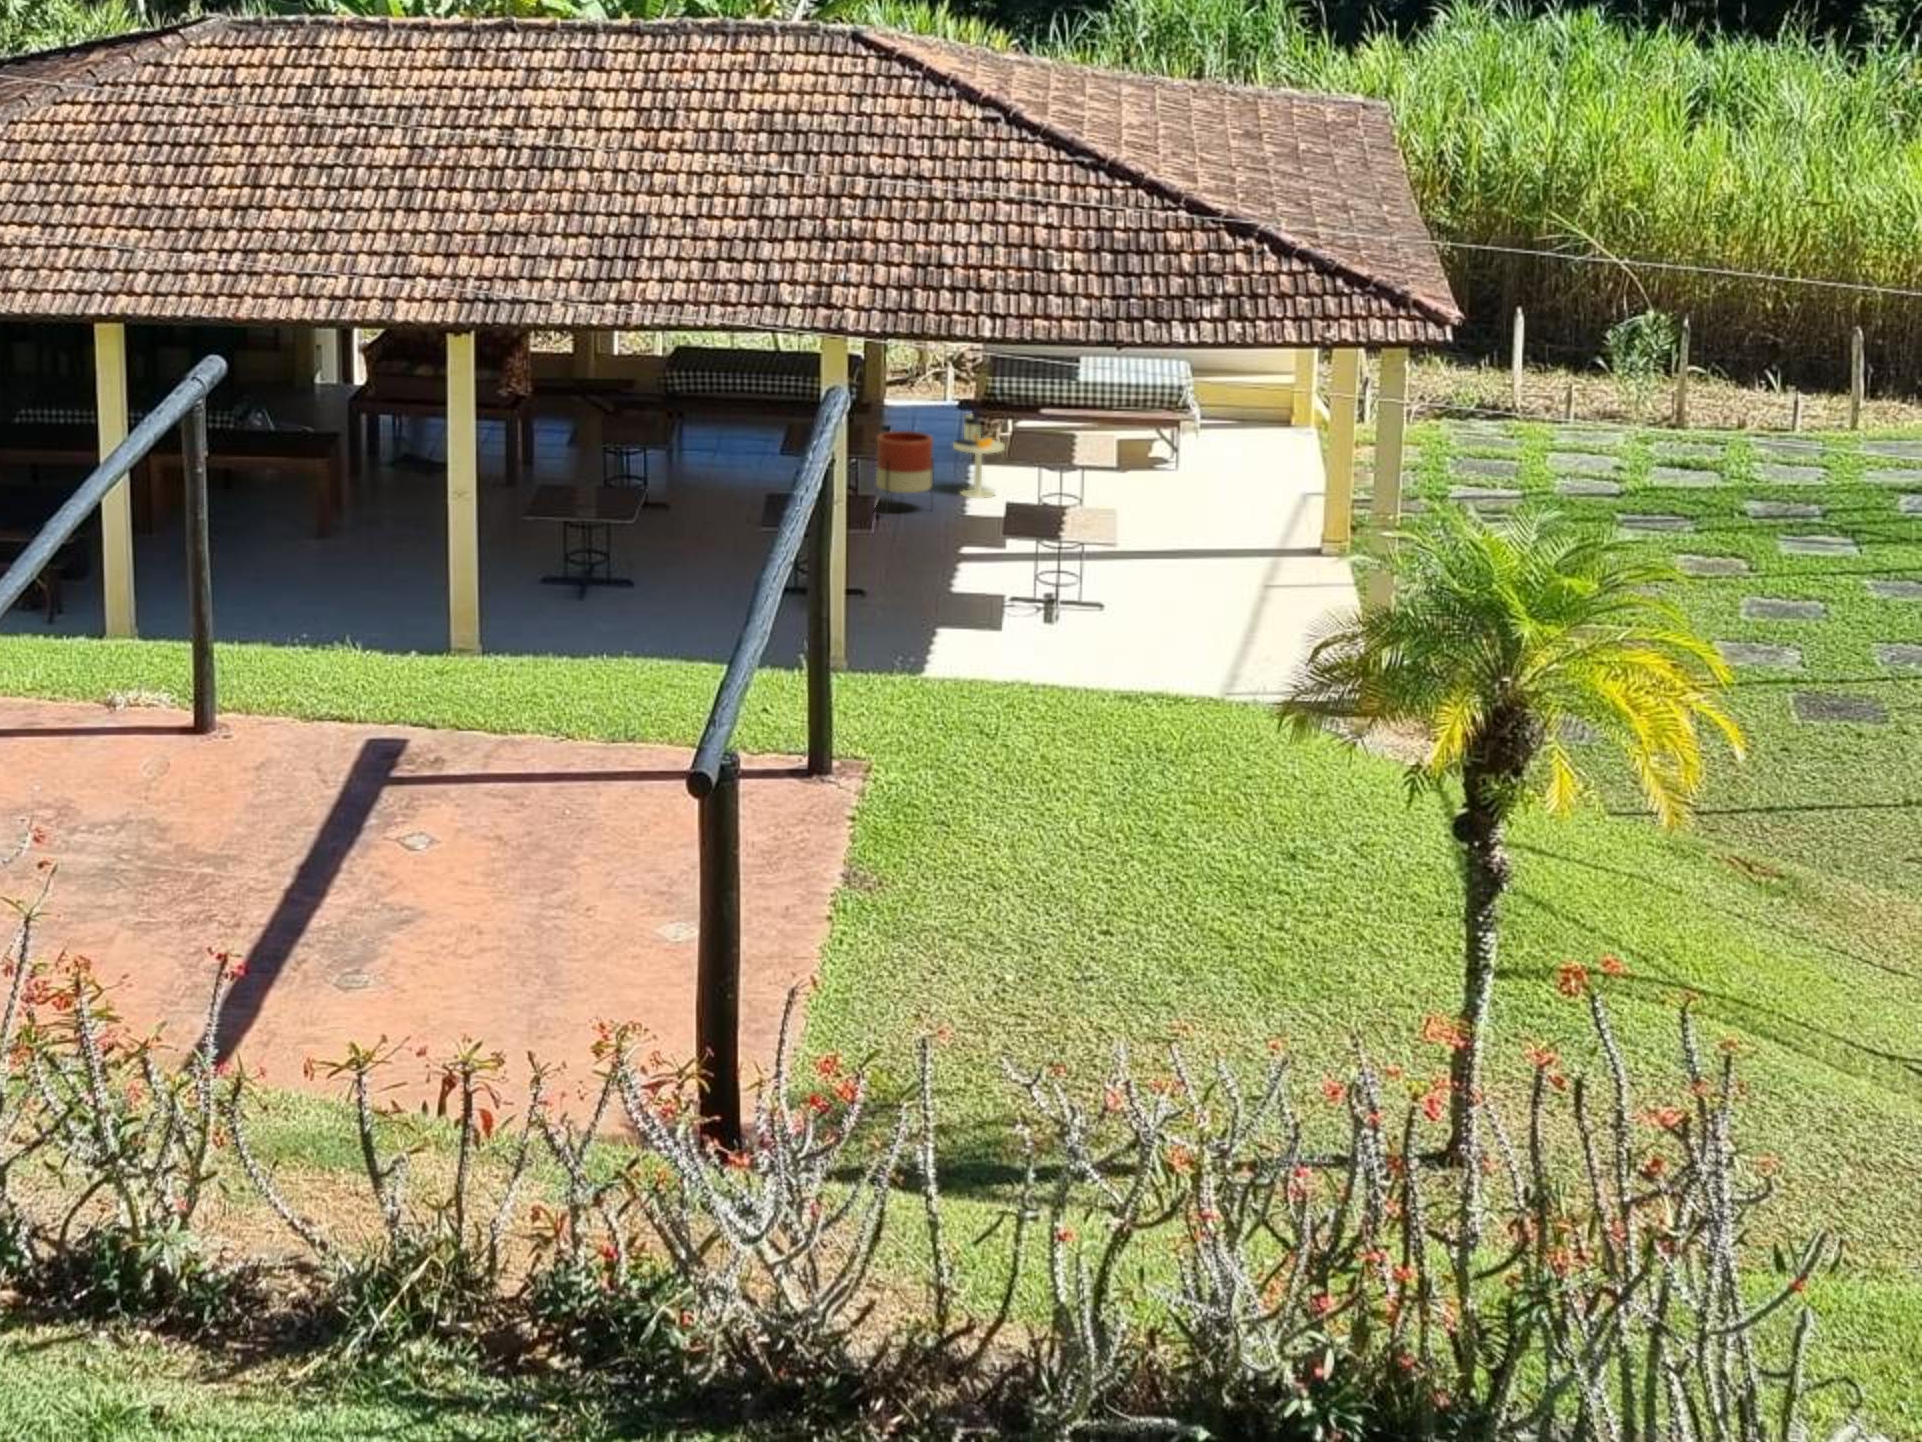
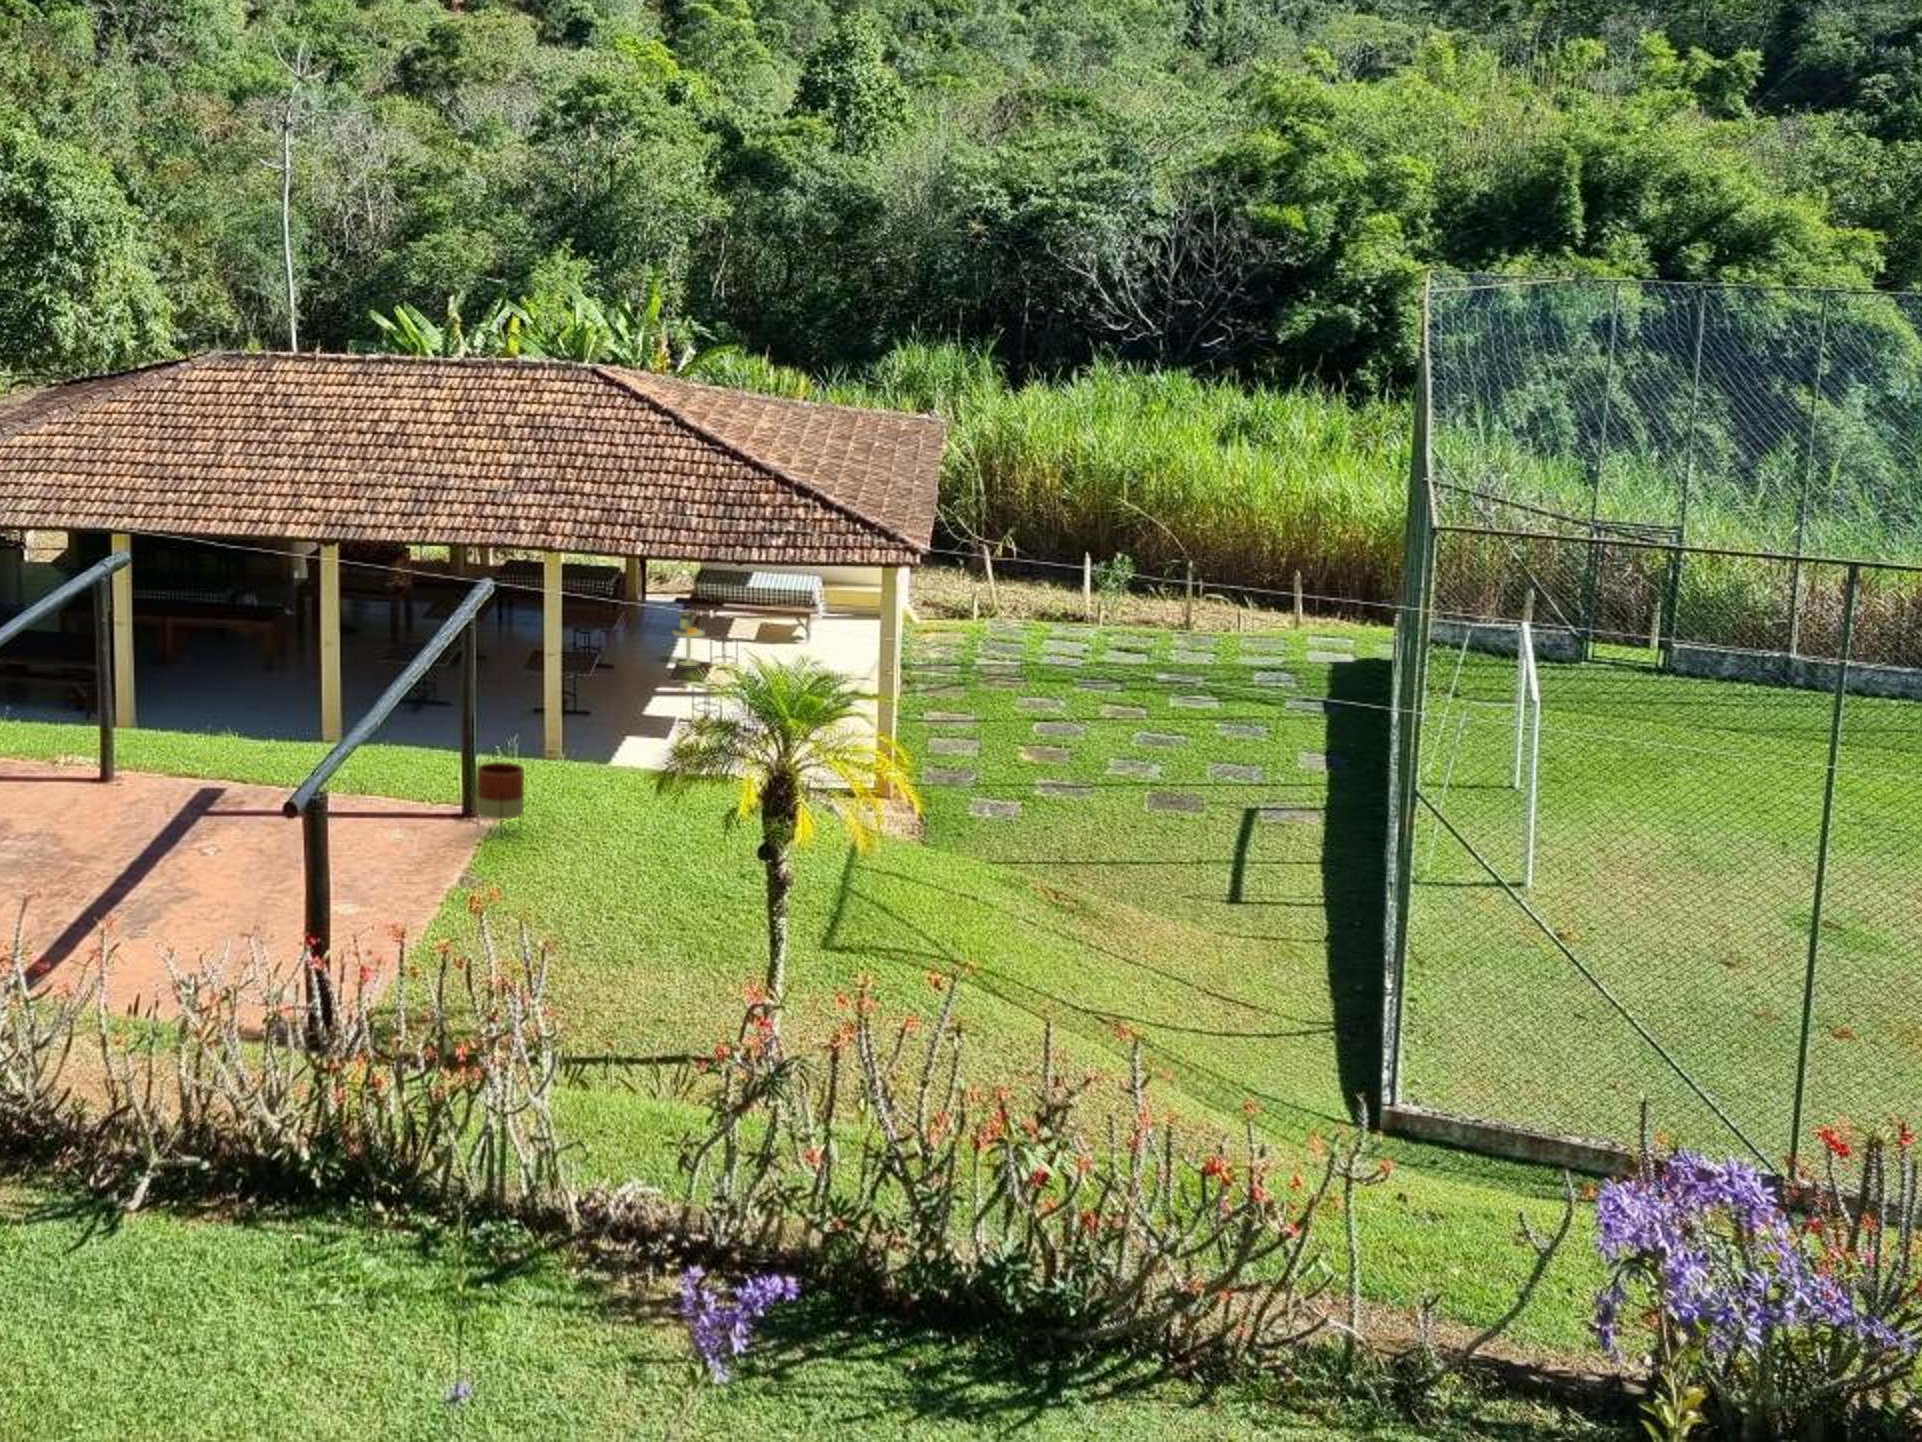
planter: present [876,431,934,494] -> present [476,762,524,834]

